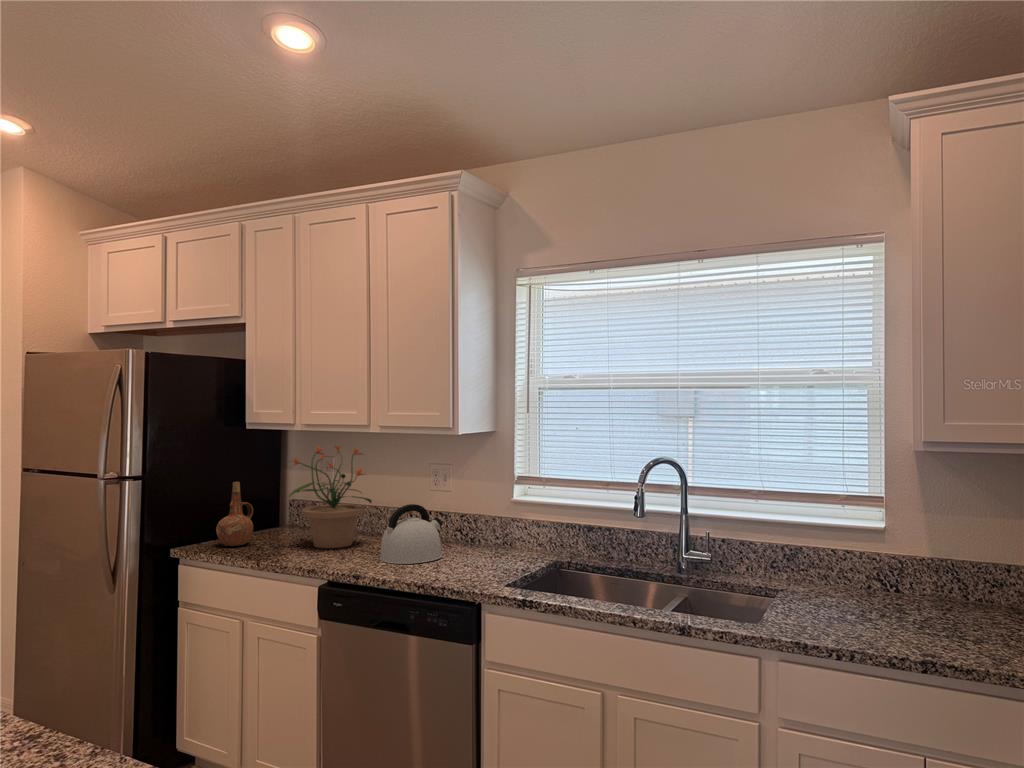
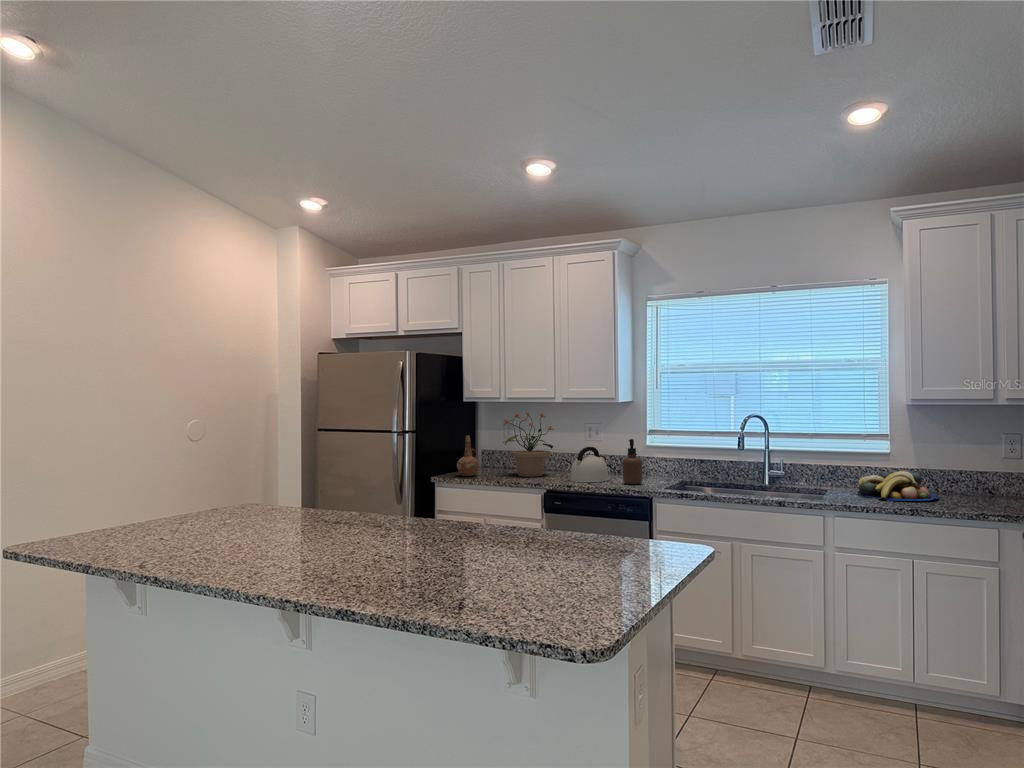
soap dispenser: none [452,496,484,571] -> present [622,439,643,485]
fruit bowl: none [825,562,968,629] -> present [857,470,939,501]

